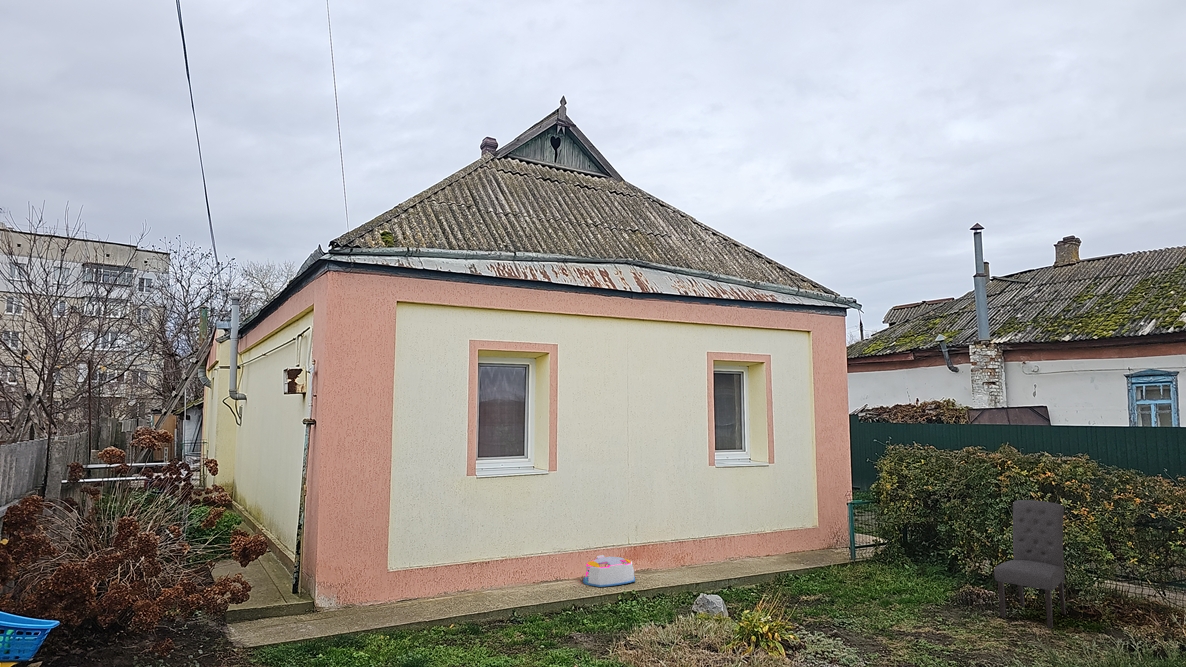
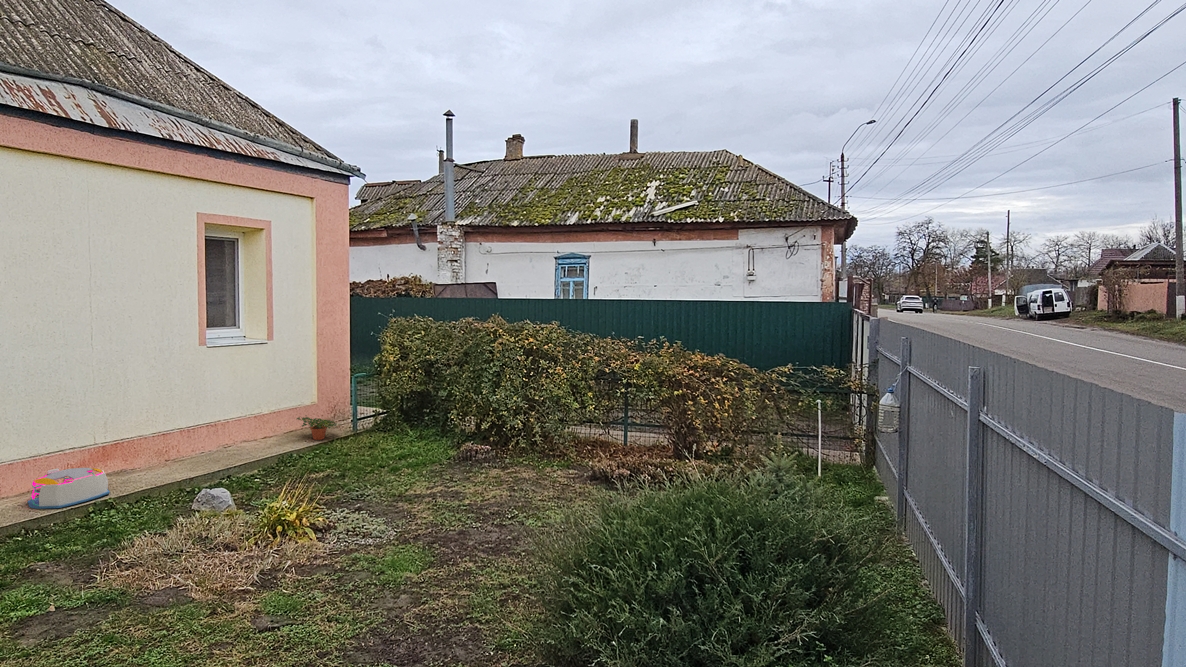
chair: present [994,500,1066,628] -> none [485,365,535,466]
potted plant: none [796,535,840,562] -> present [297,417,341,440]

